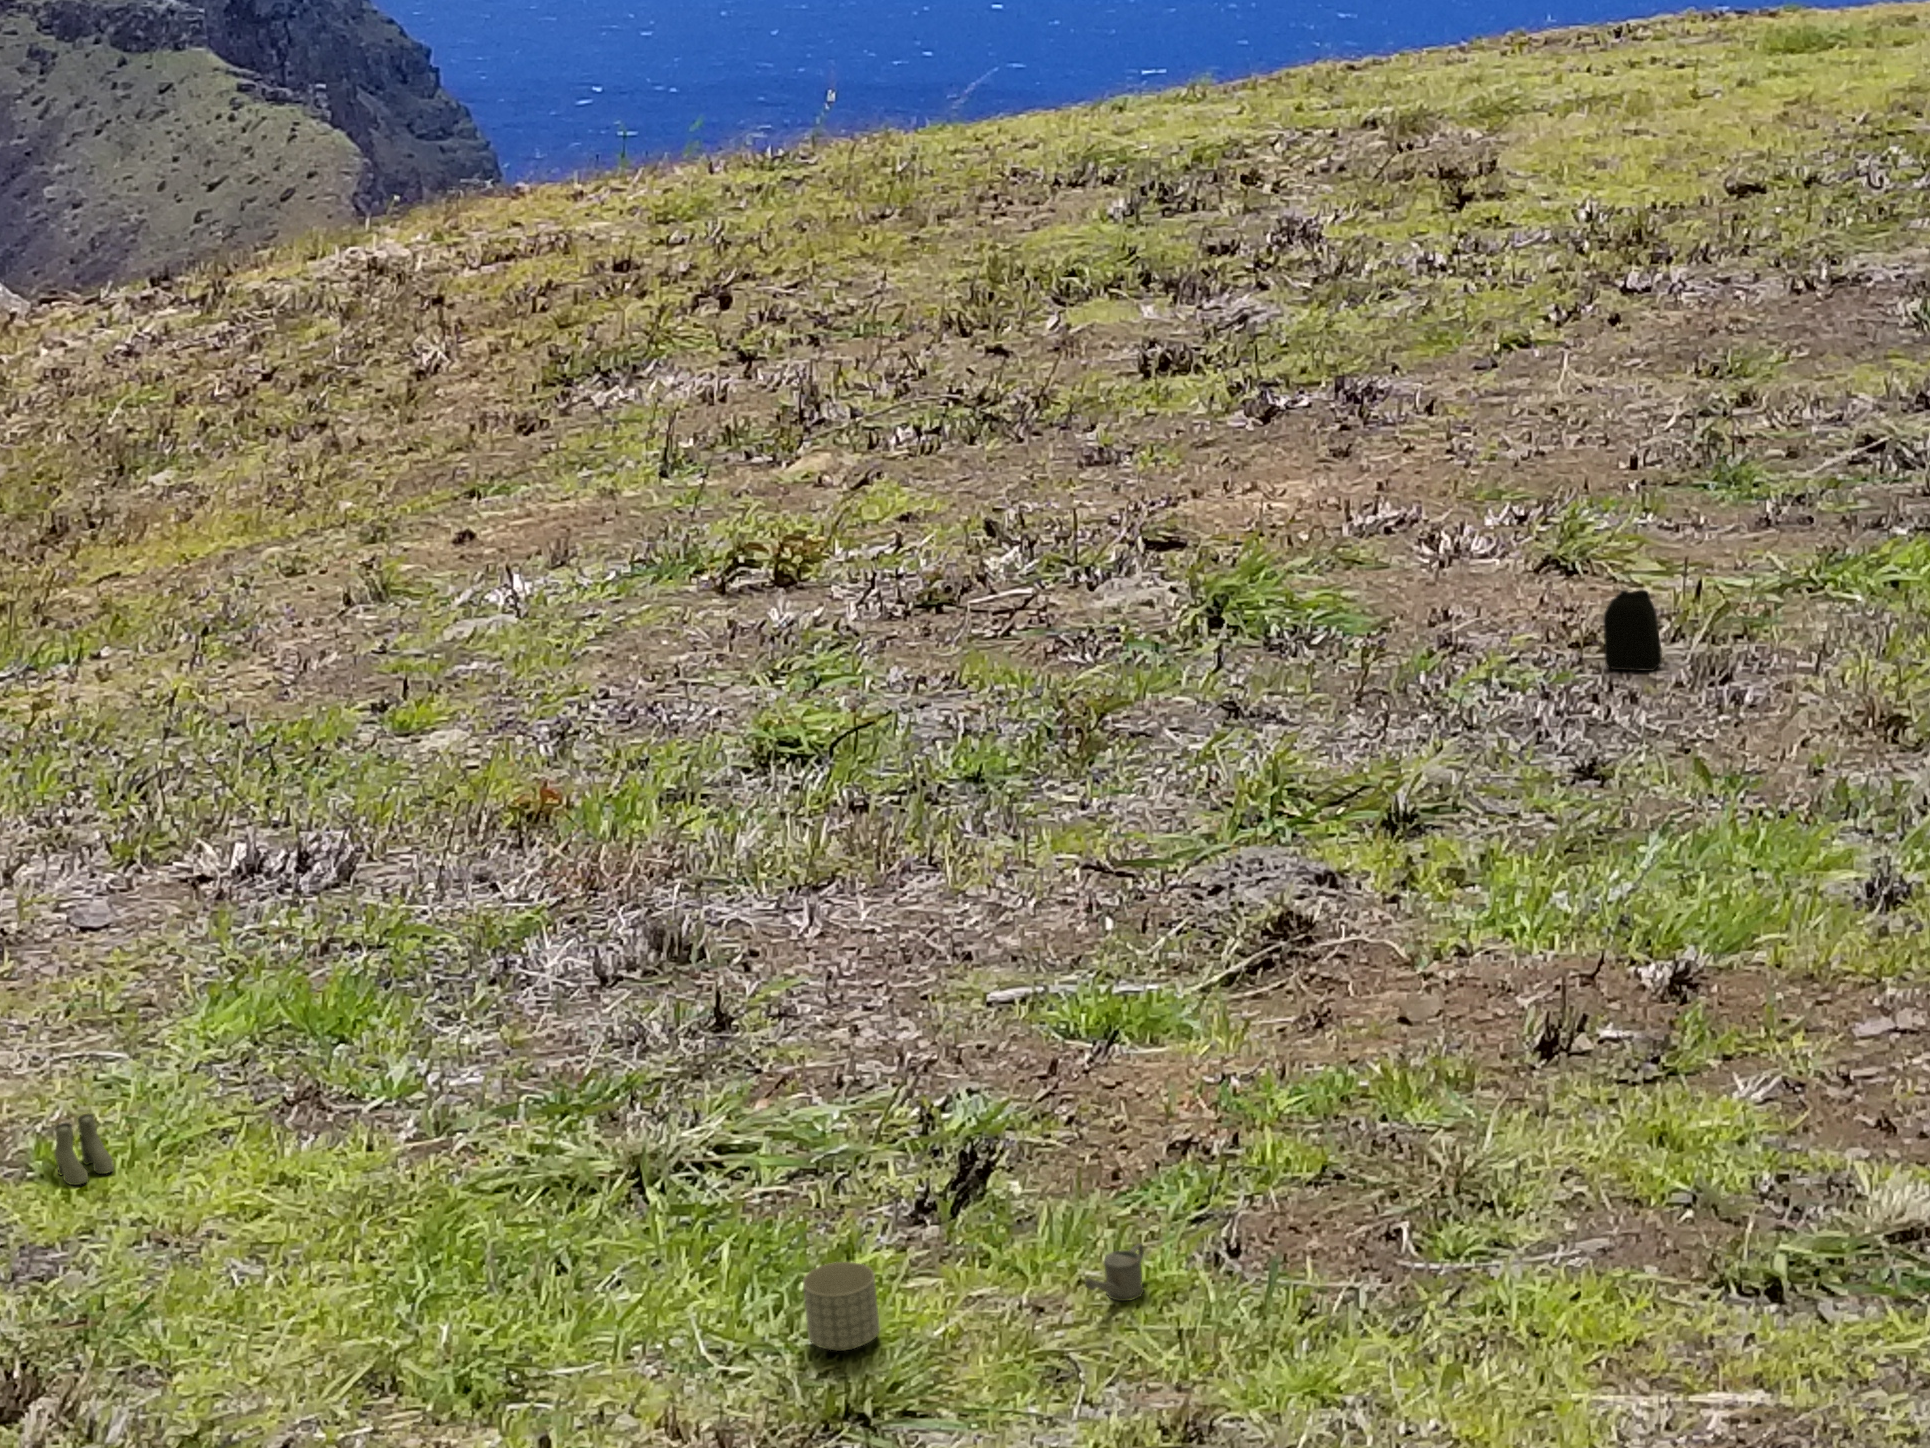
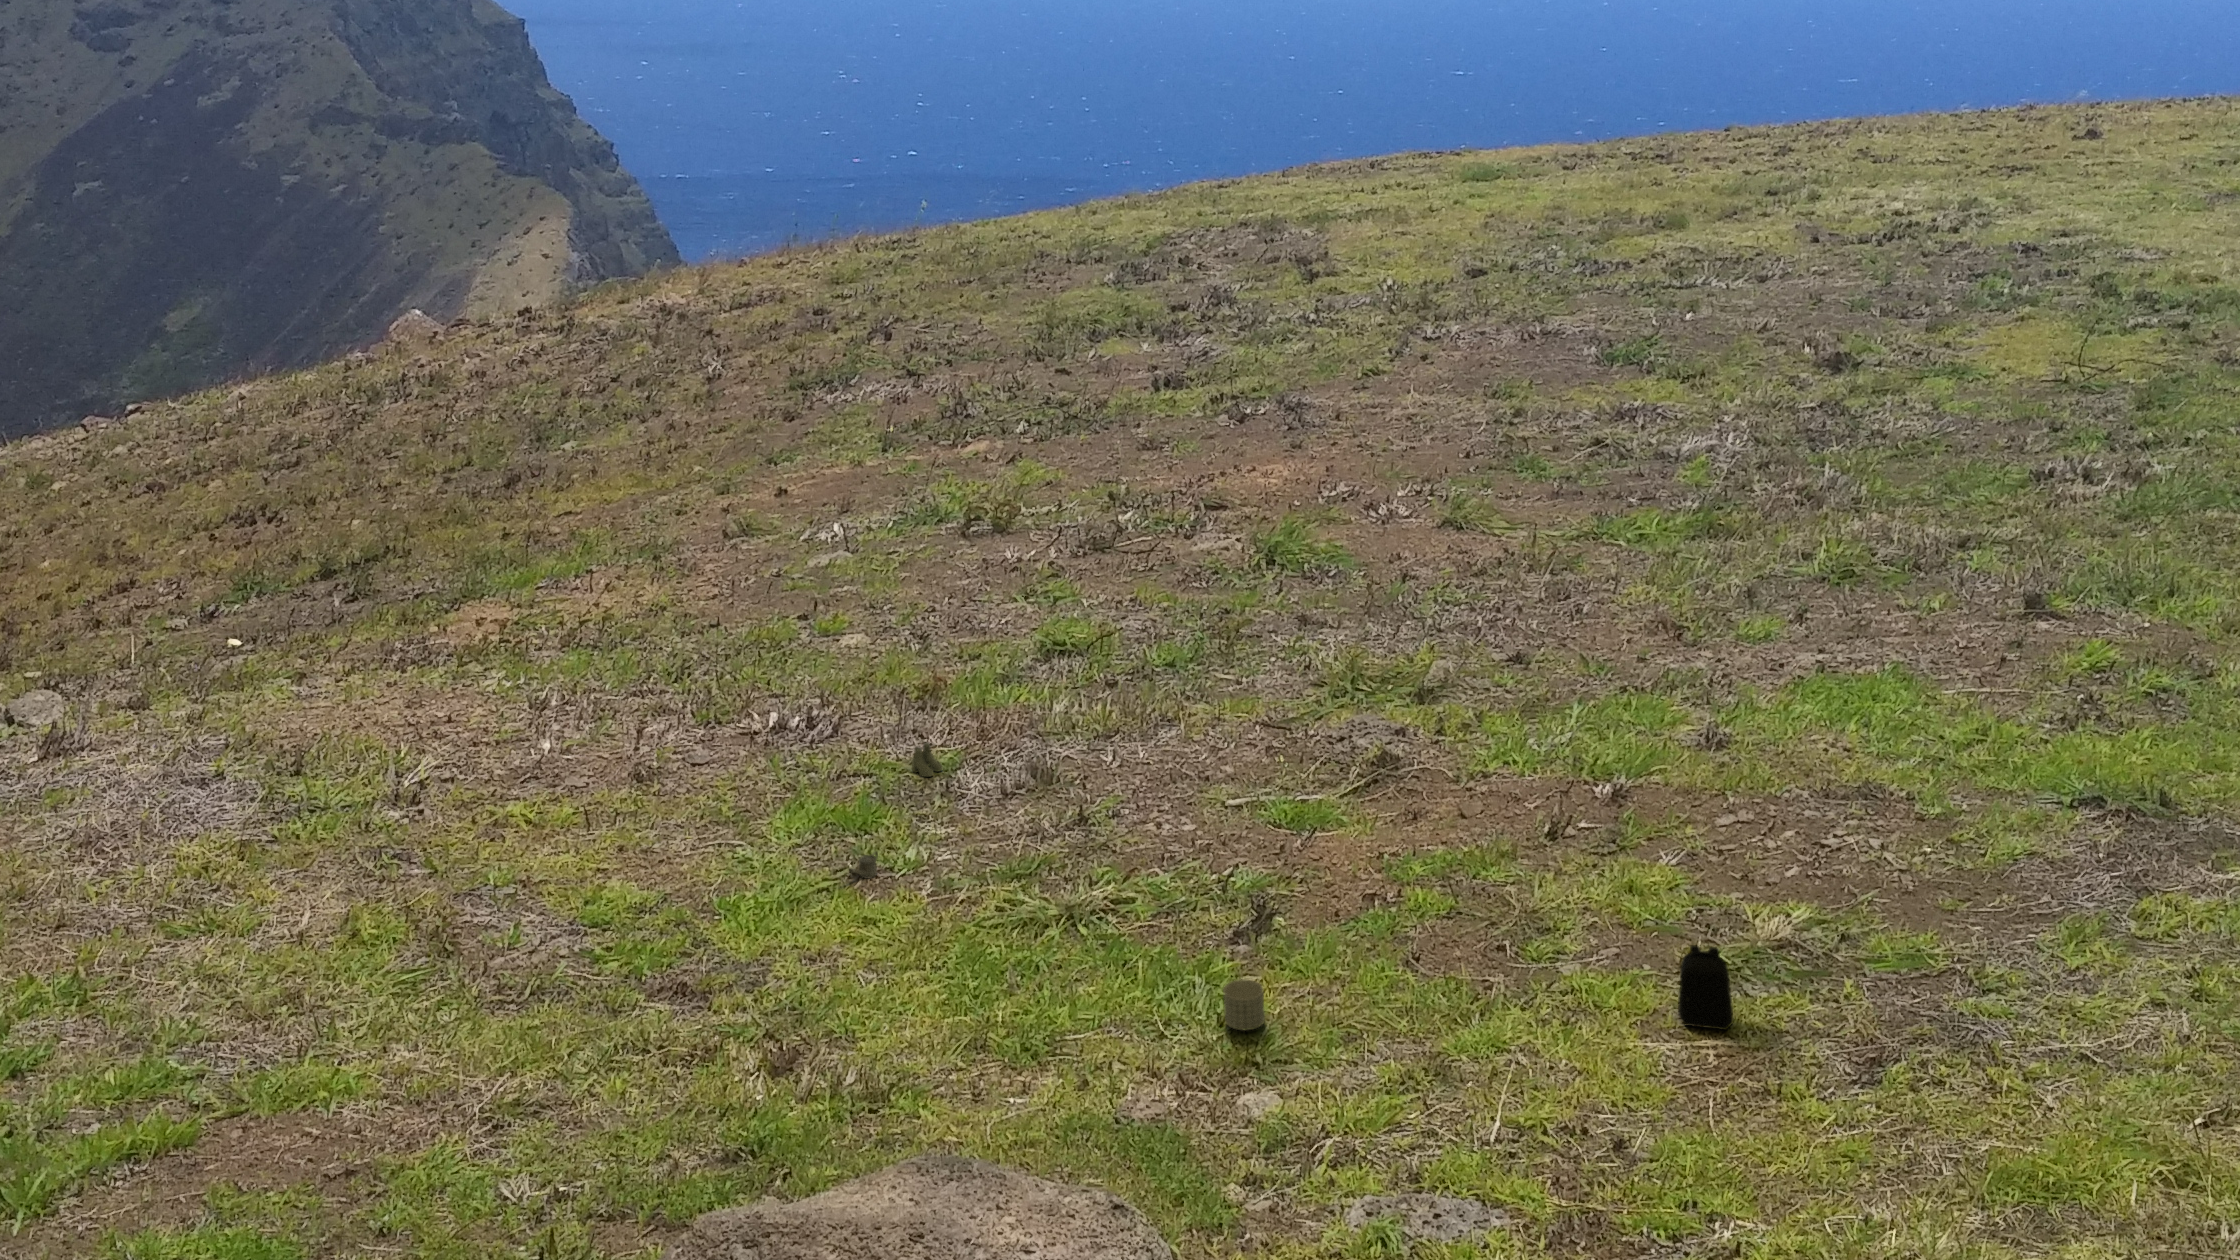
backpack: present [1603,590,1662,671] -> present [1678,945,1734,1030]
boots: present [54,1114,114,1185] -> present [912,742,943,777]
watering can: present [1085,1244,1144,1301] -> present [849,852,878,879]

